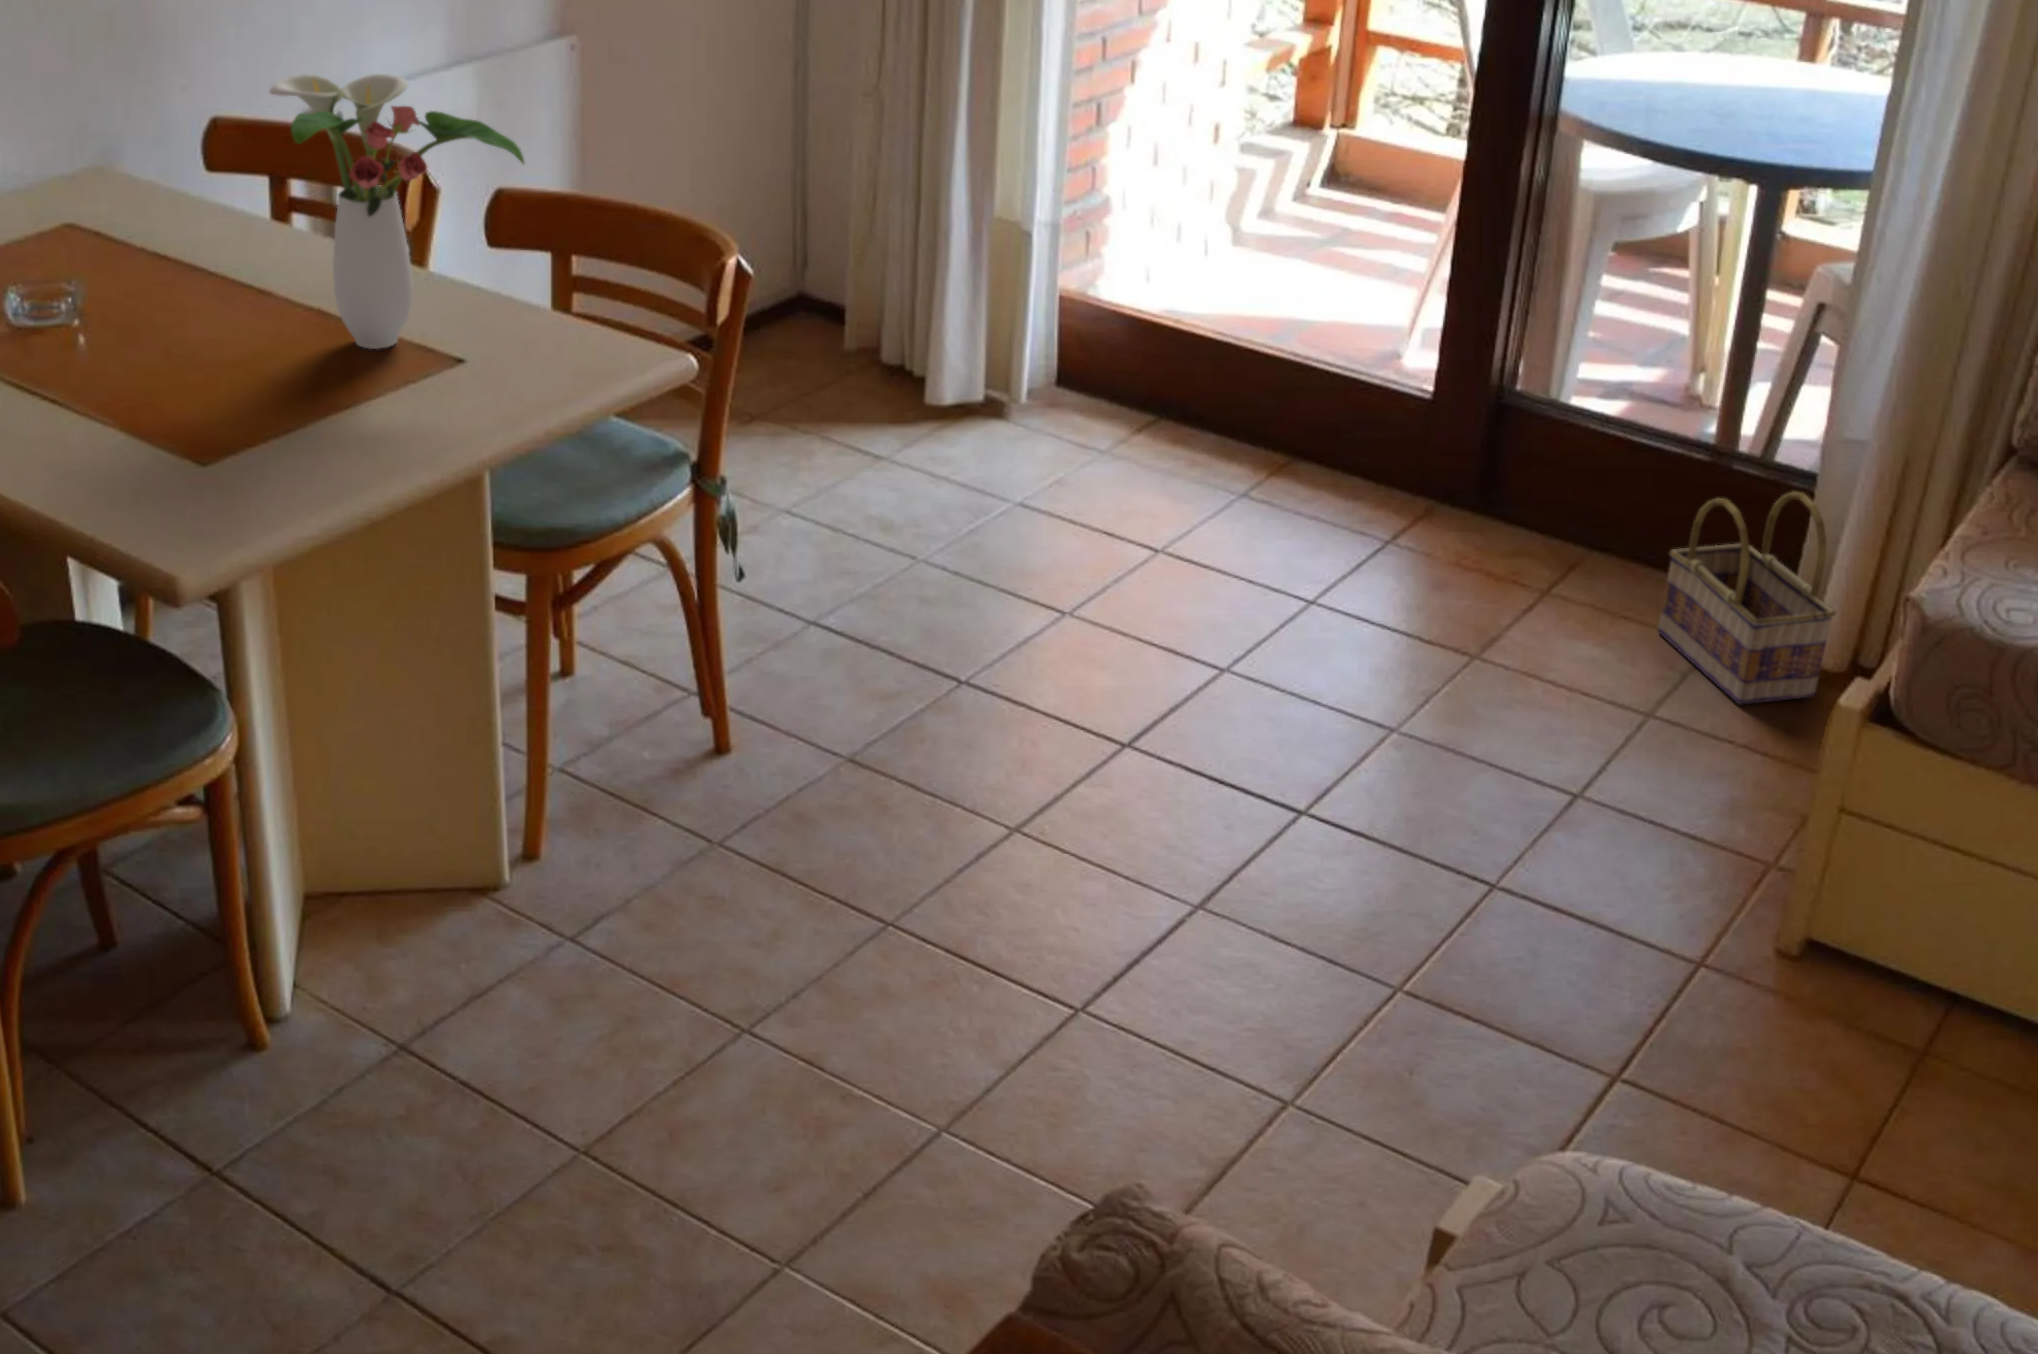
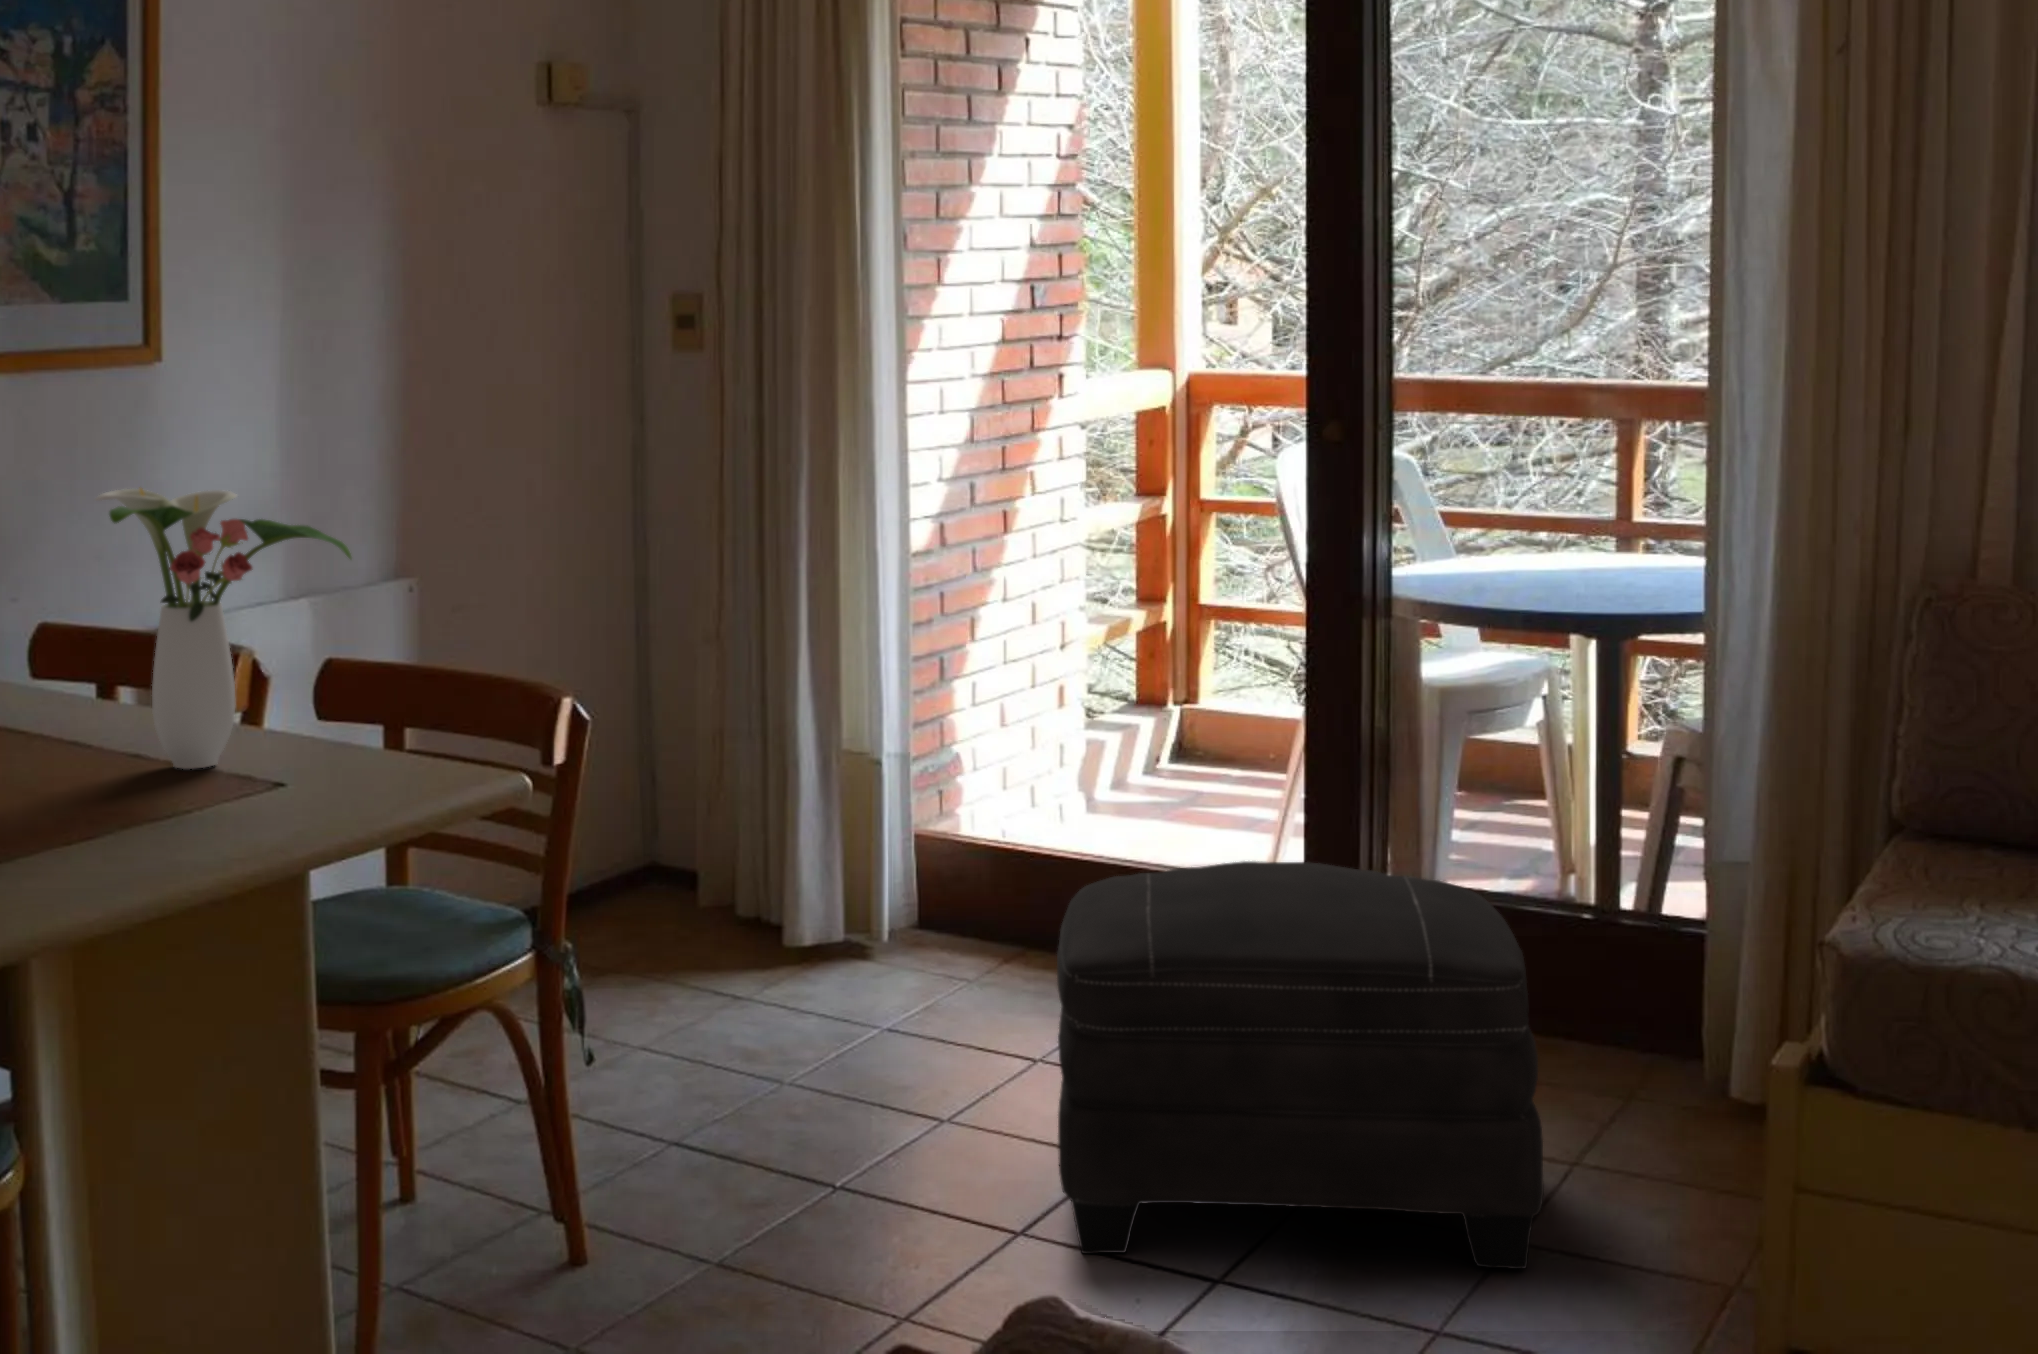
ottoman: none [1166,422,1630,820] -> present [1057,861,1544,1269]
basket: present [1658,492,1836,704] -> none [1568,930,1750,1161]

